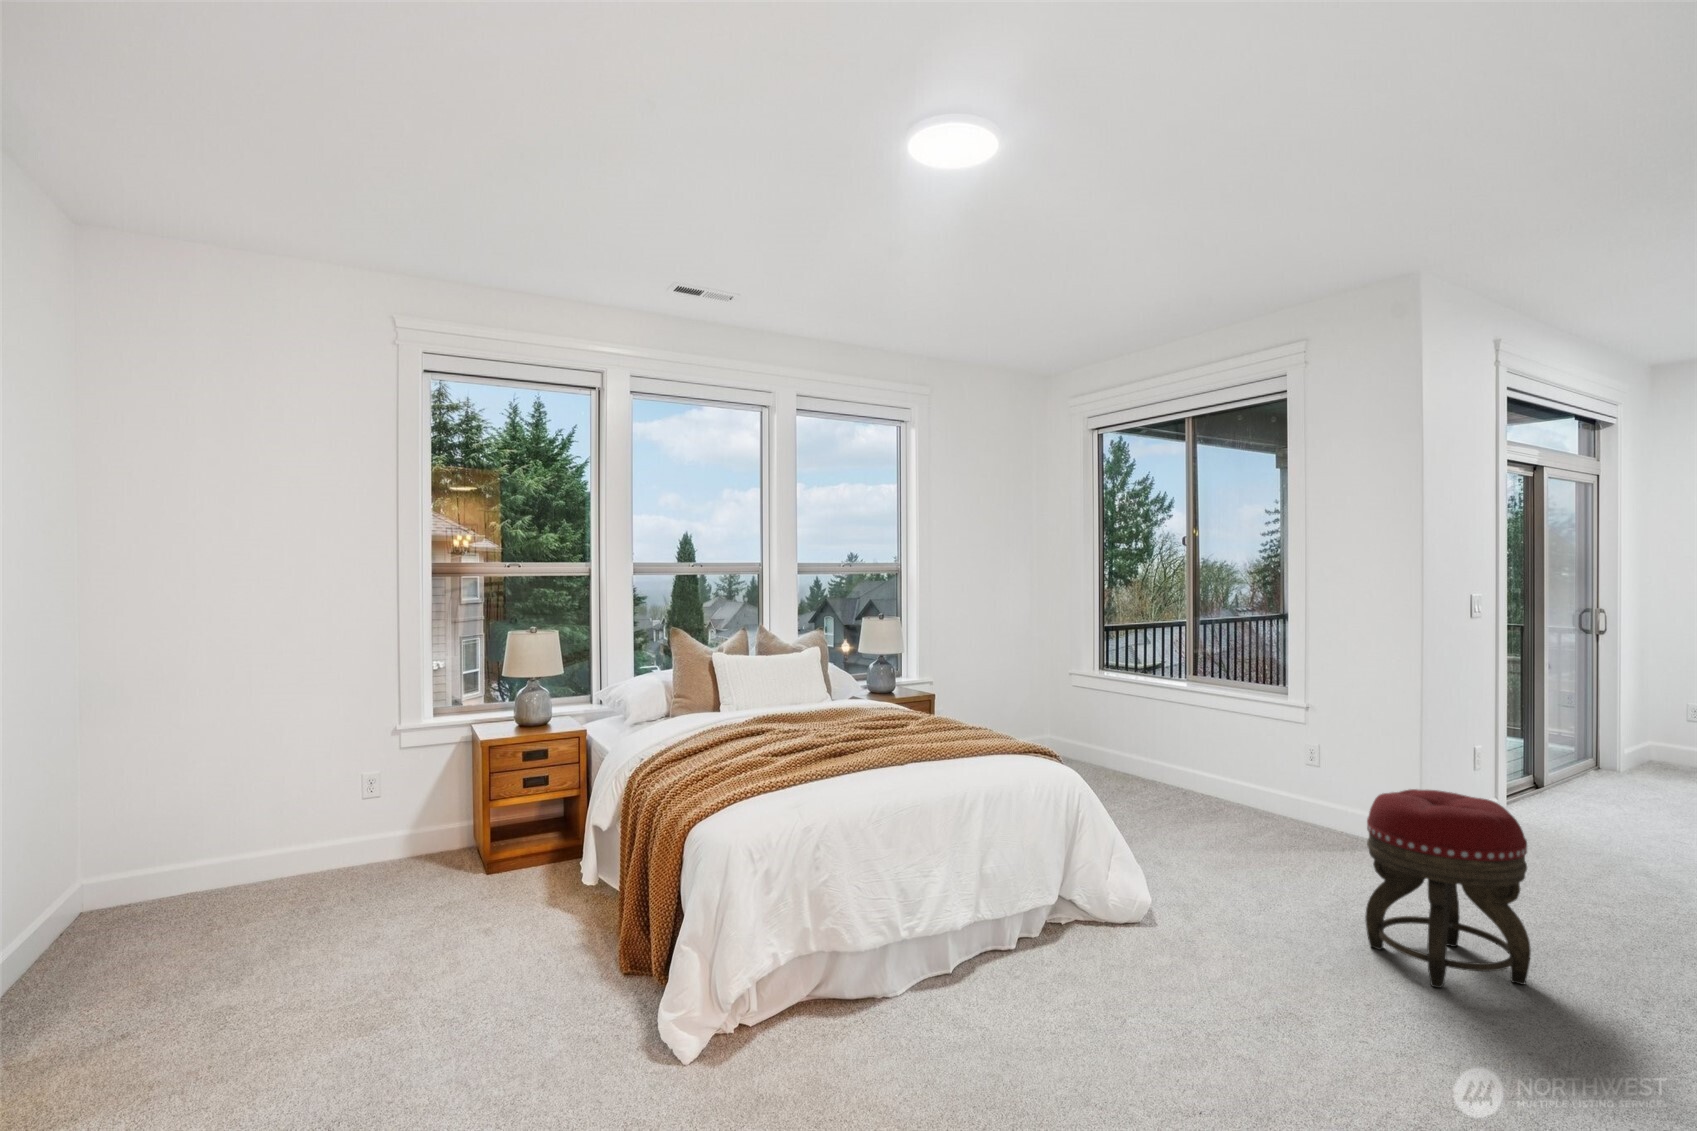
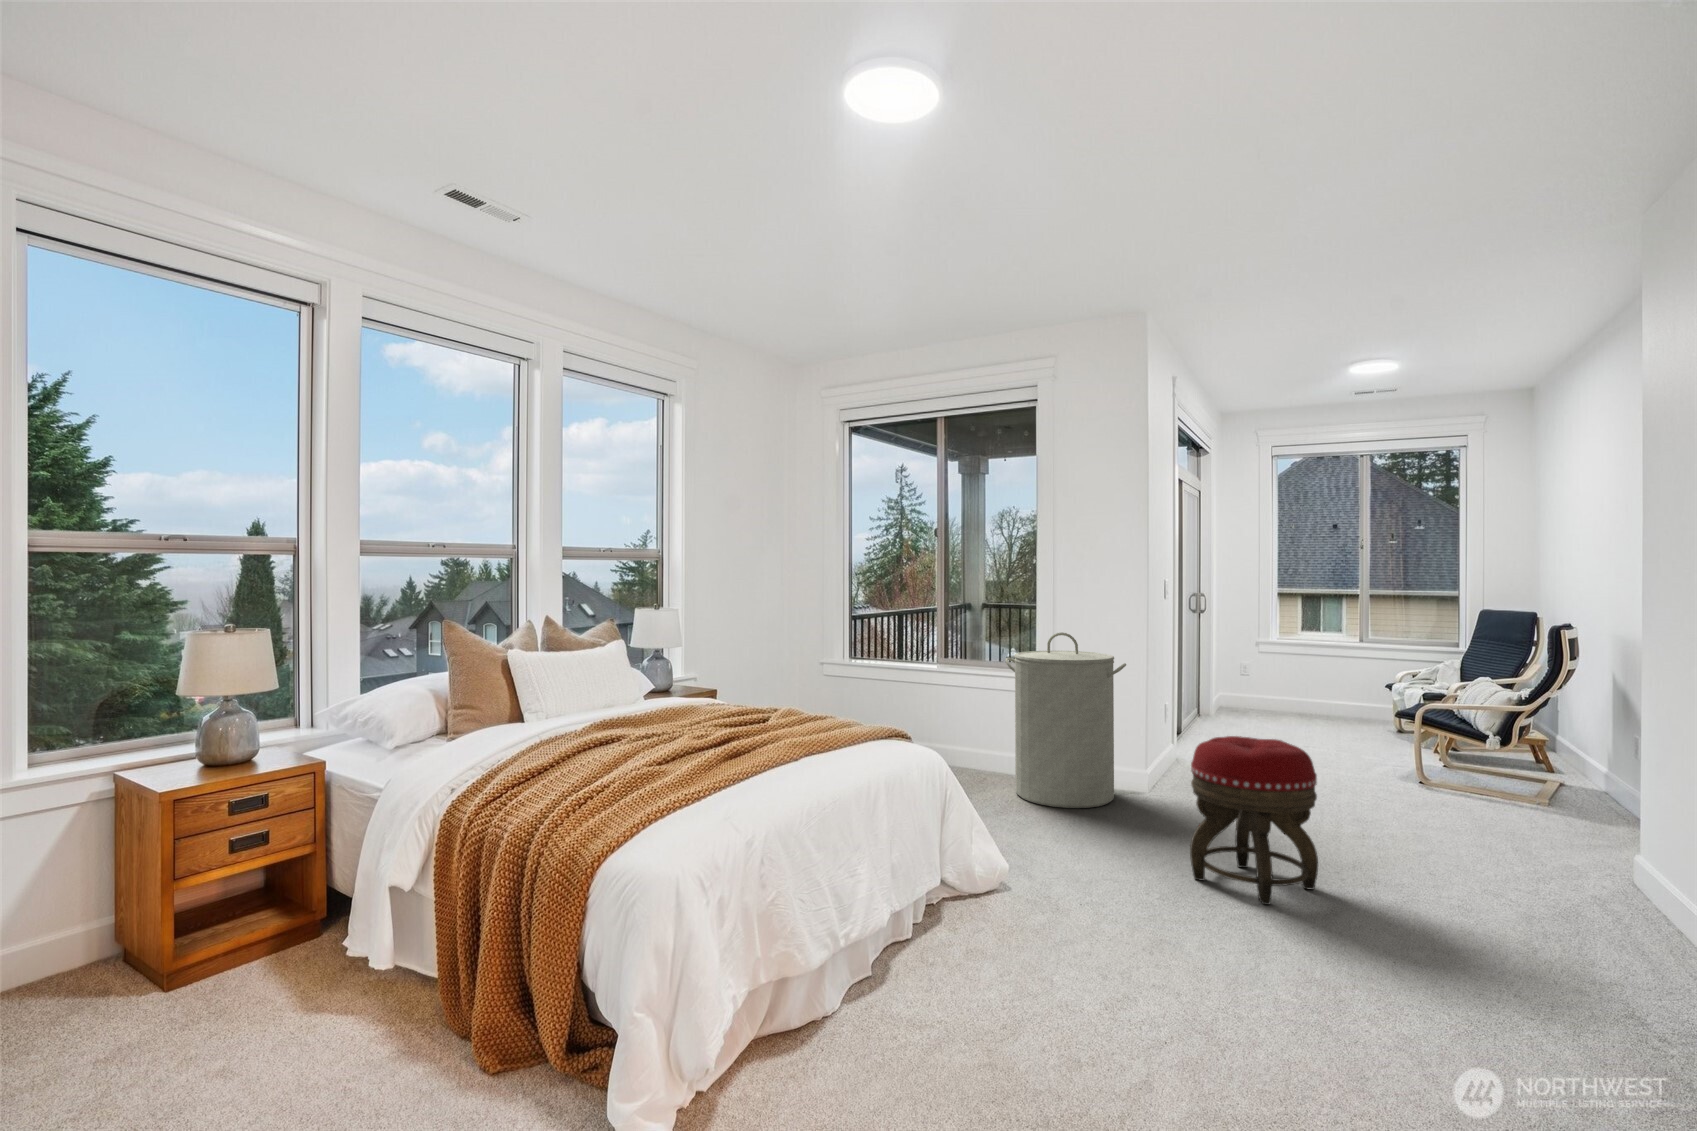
laundry hamper: none [1233,656,1373,856] -> present [1005,632,1126,808]

